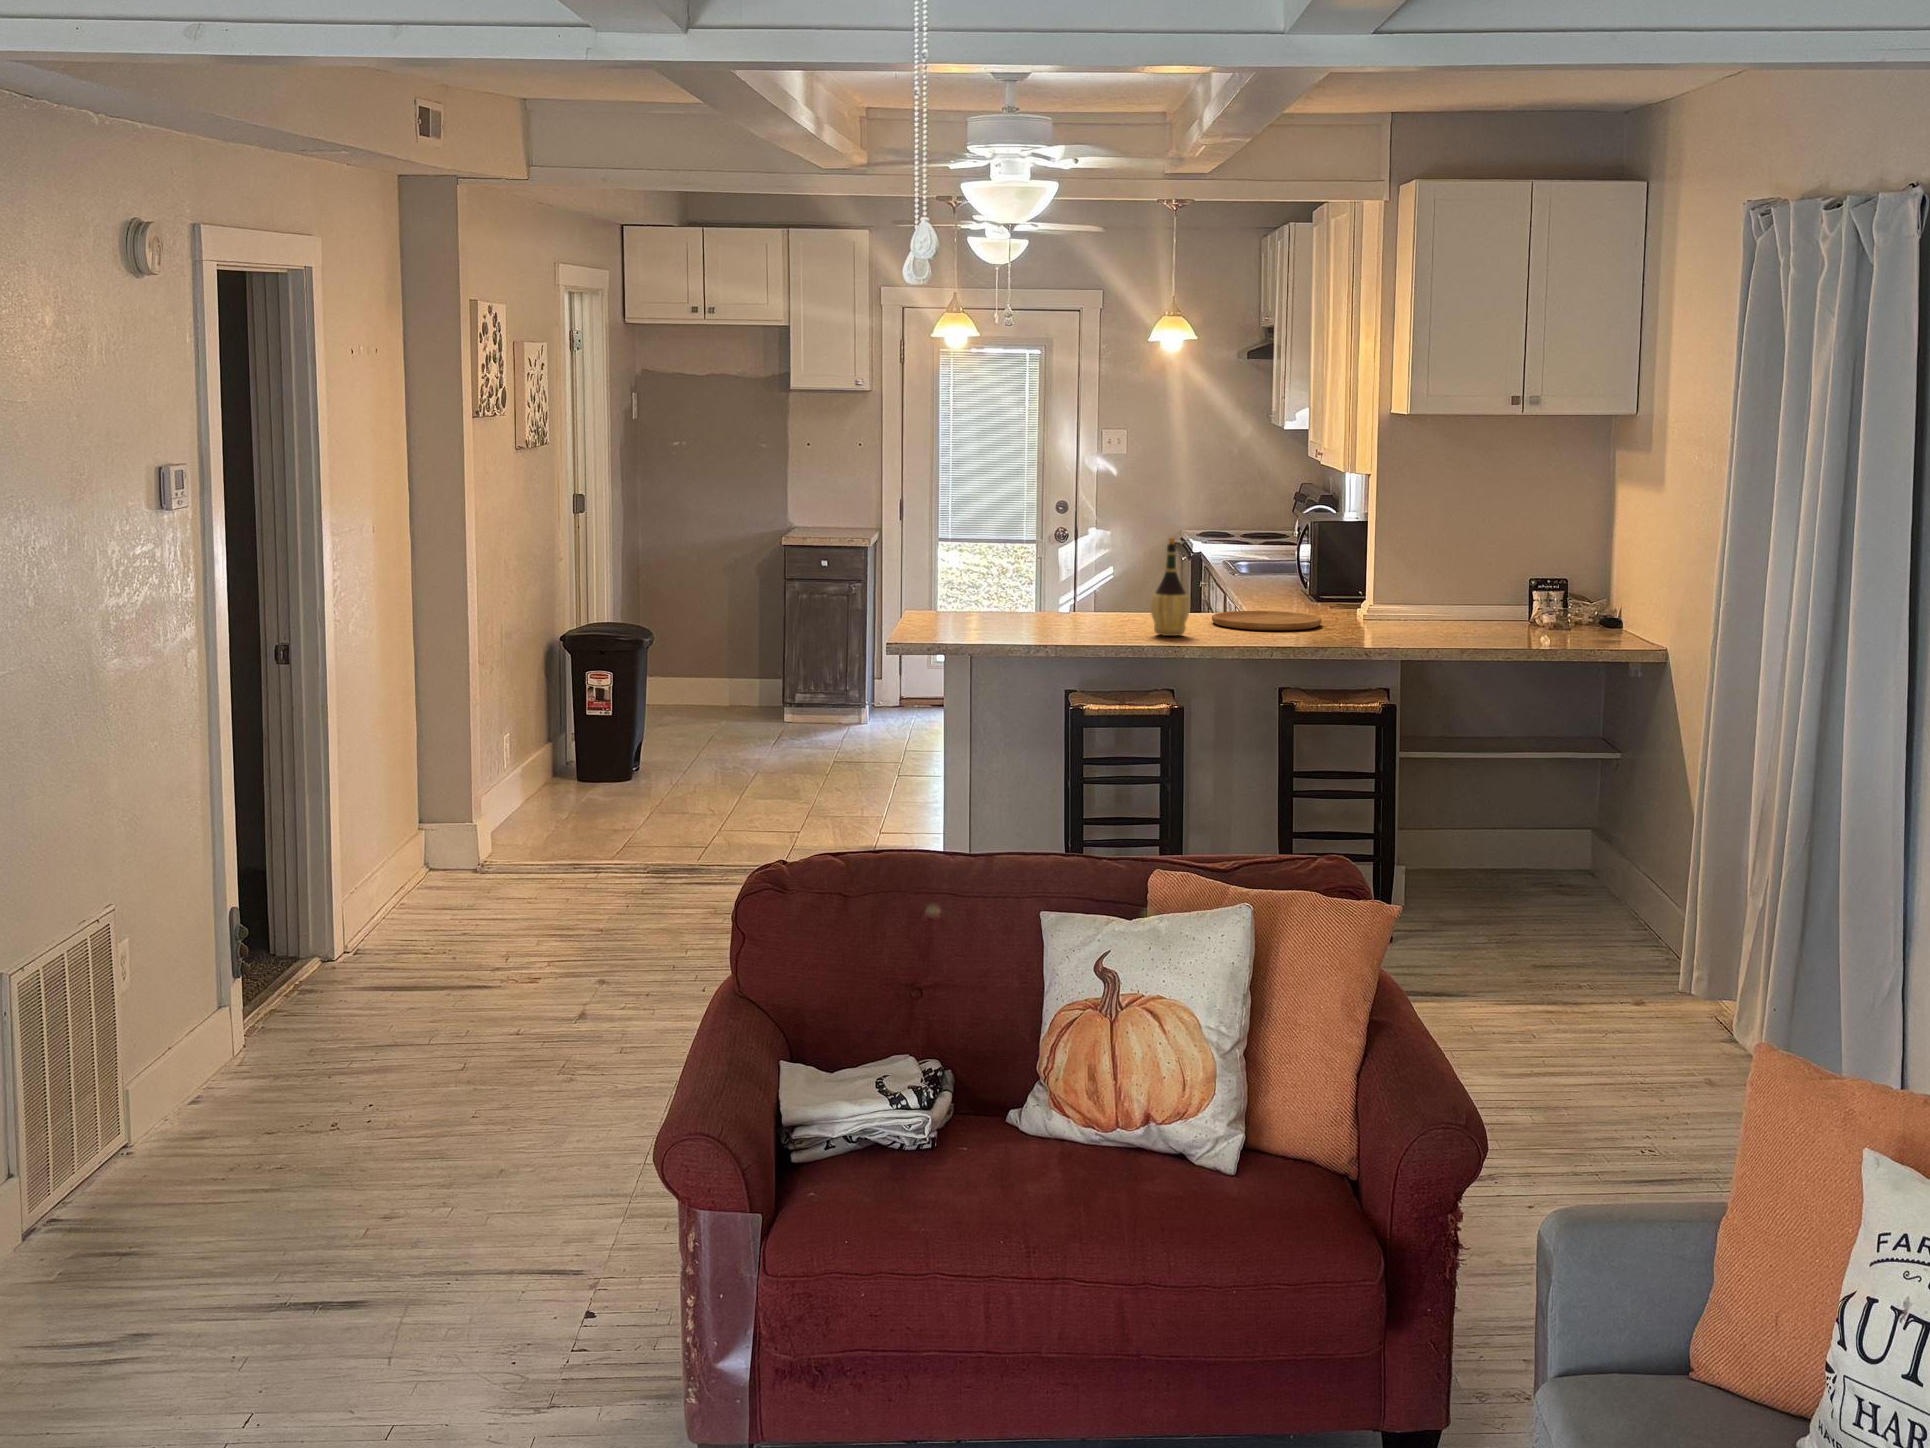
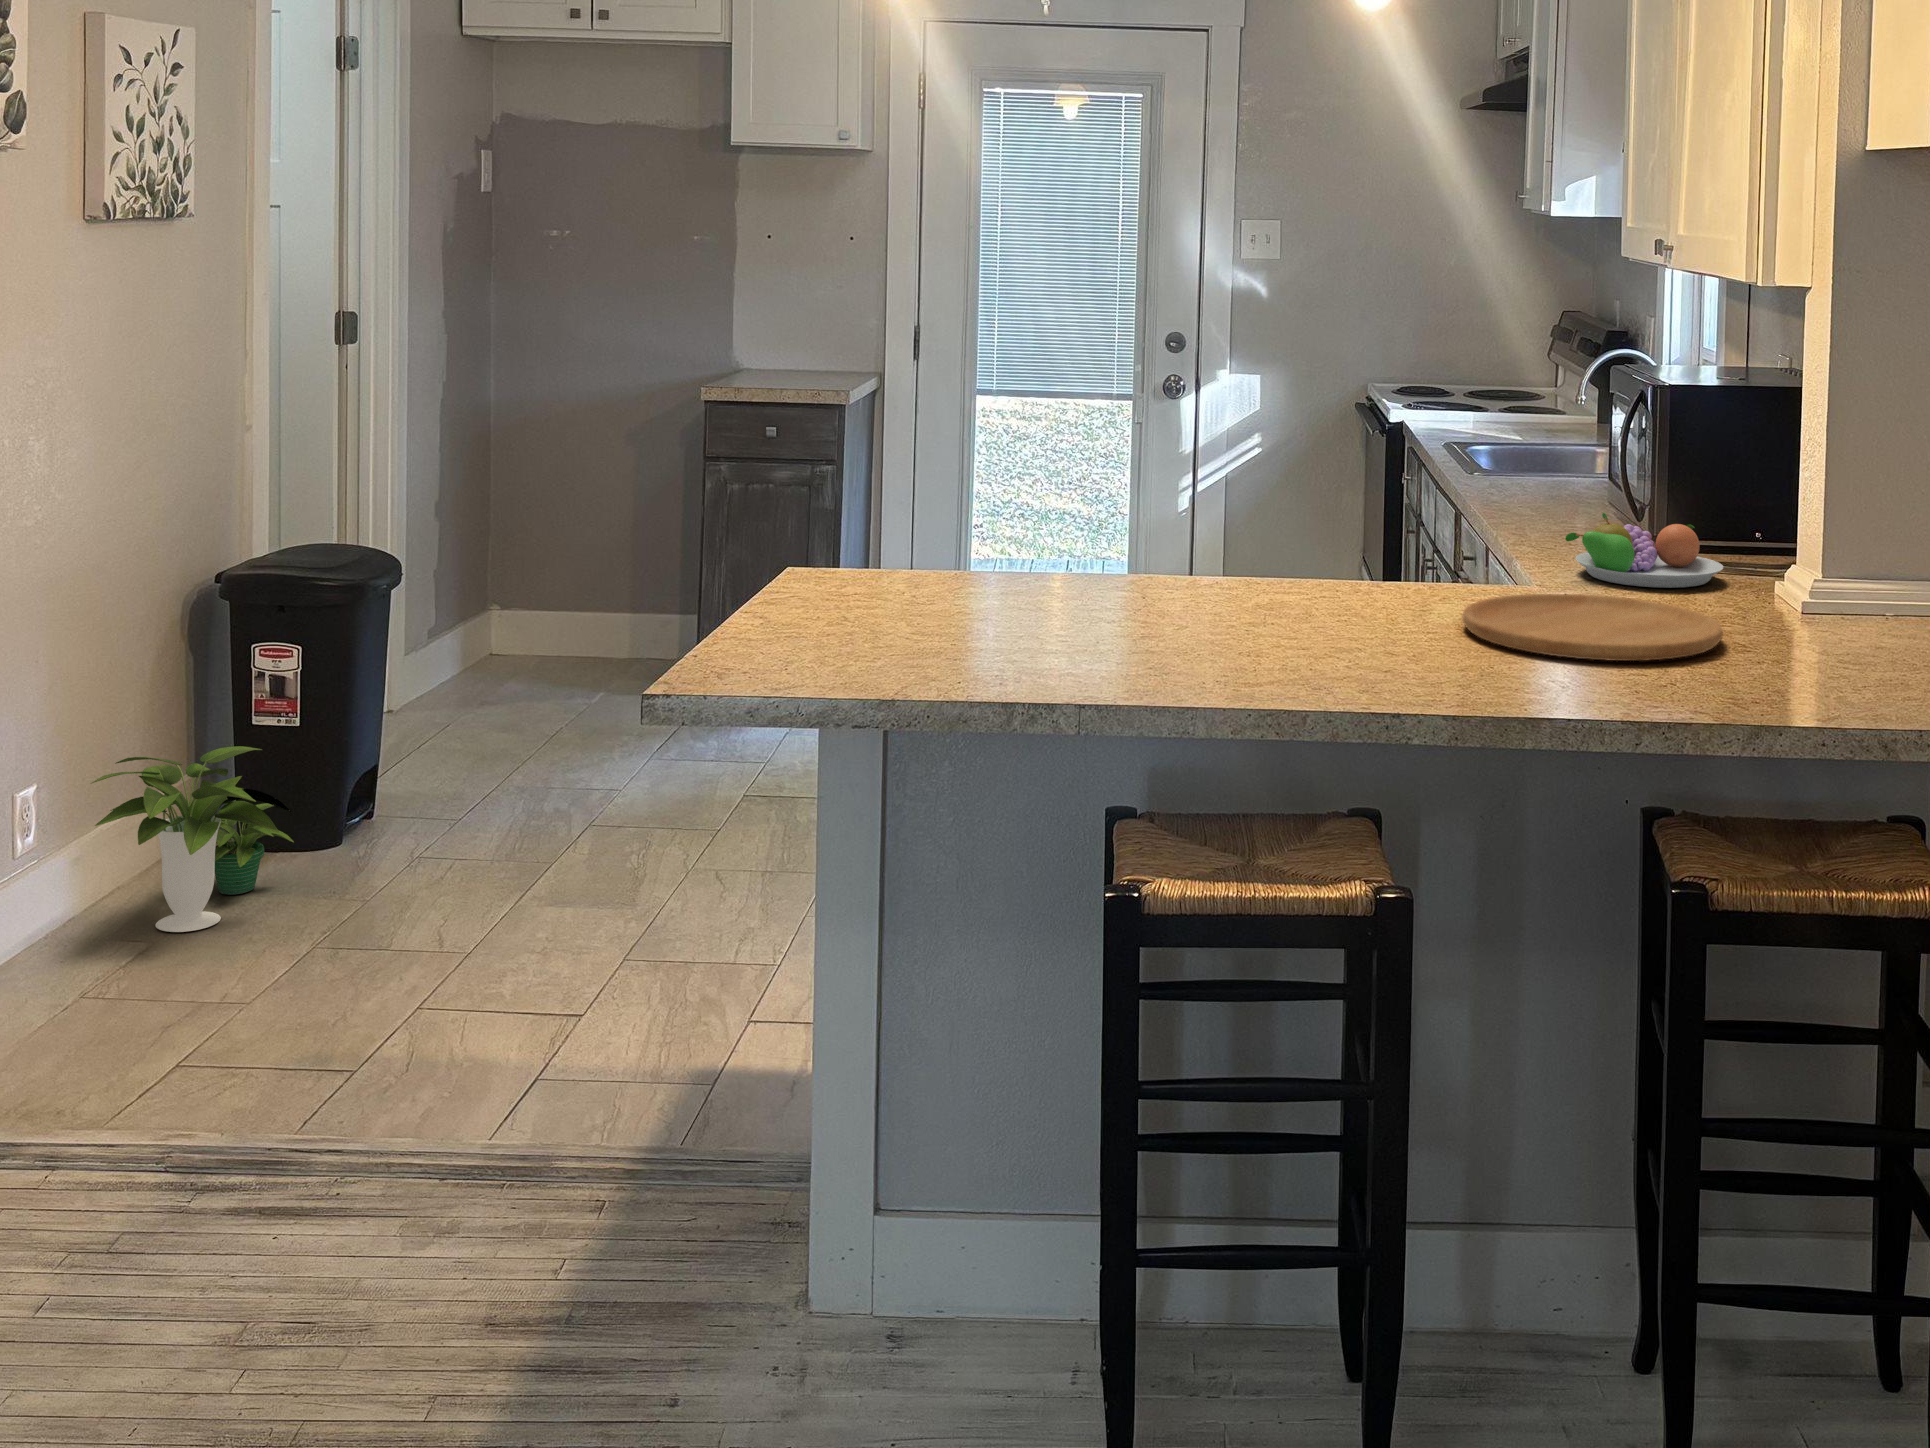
wine bottle: present [1151,538,1190,636] -> none [1320,437,1419,686]
fruit bowl: none [1264,580,1337,611] -> present [1565,513,1723,588]
potted plant: none [536,720,630,808] -> present [91,746,294,932]

